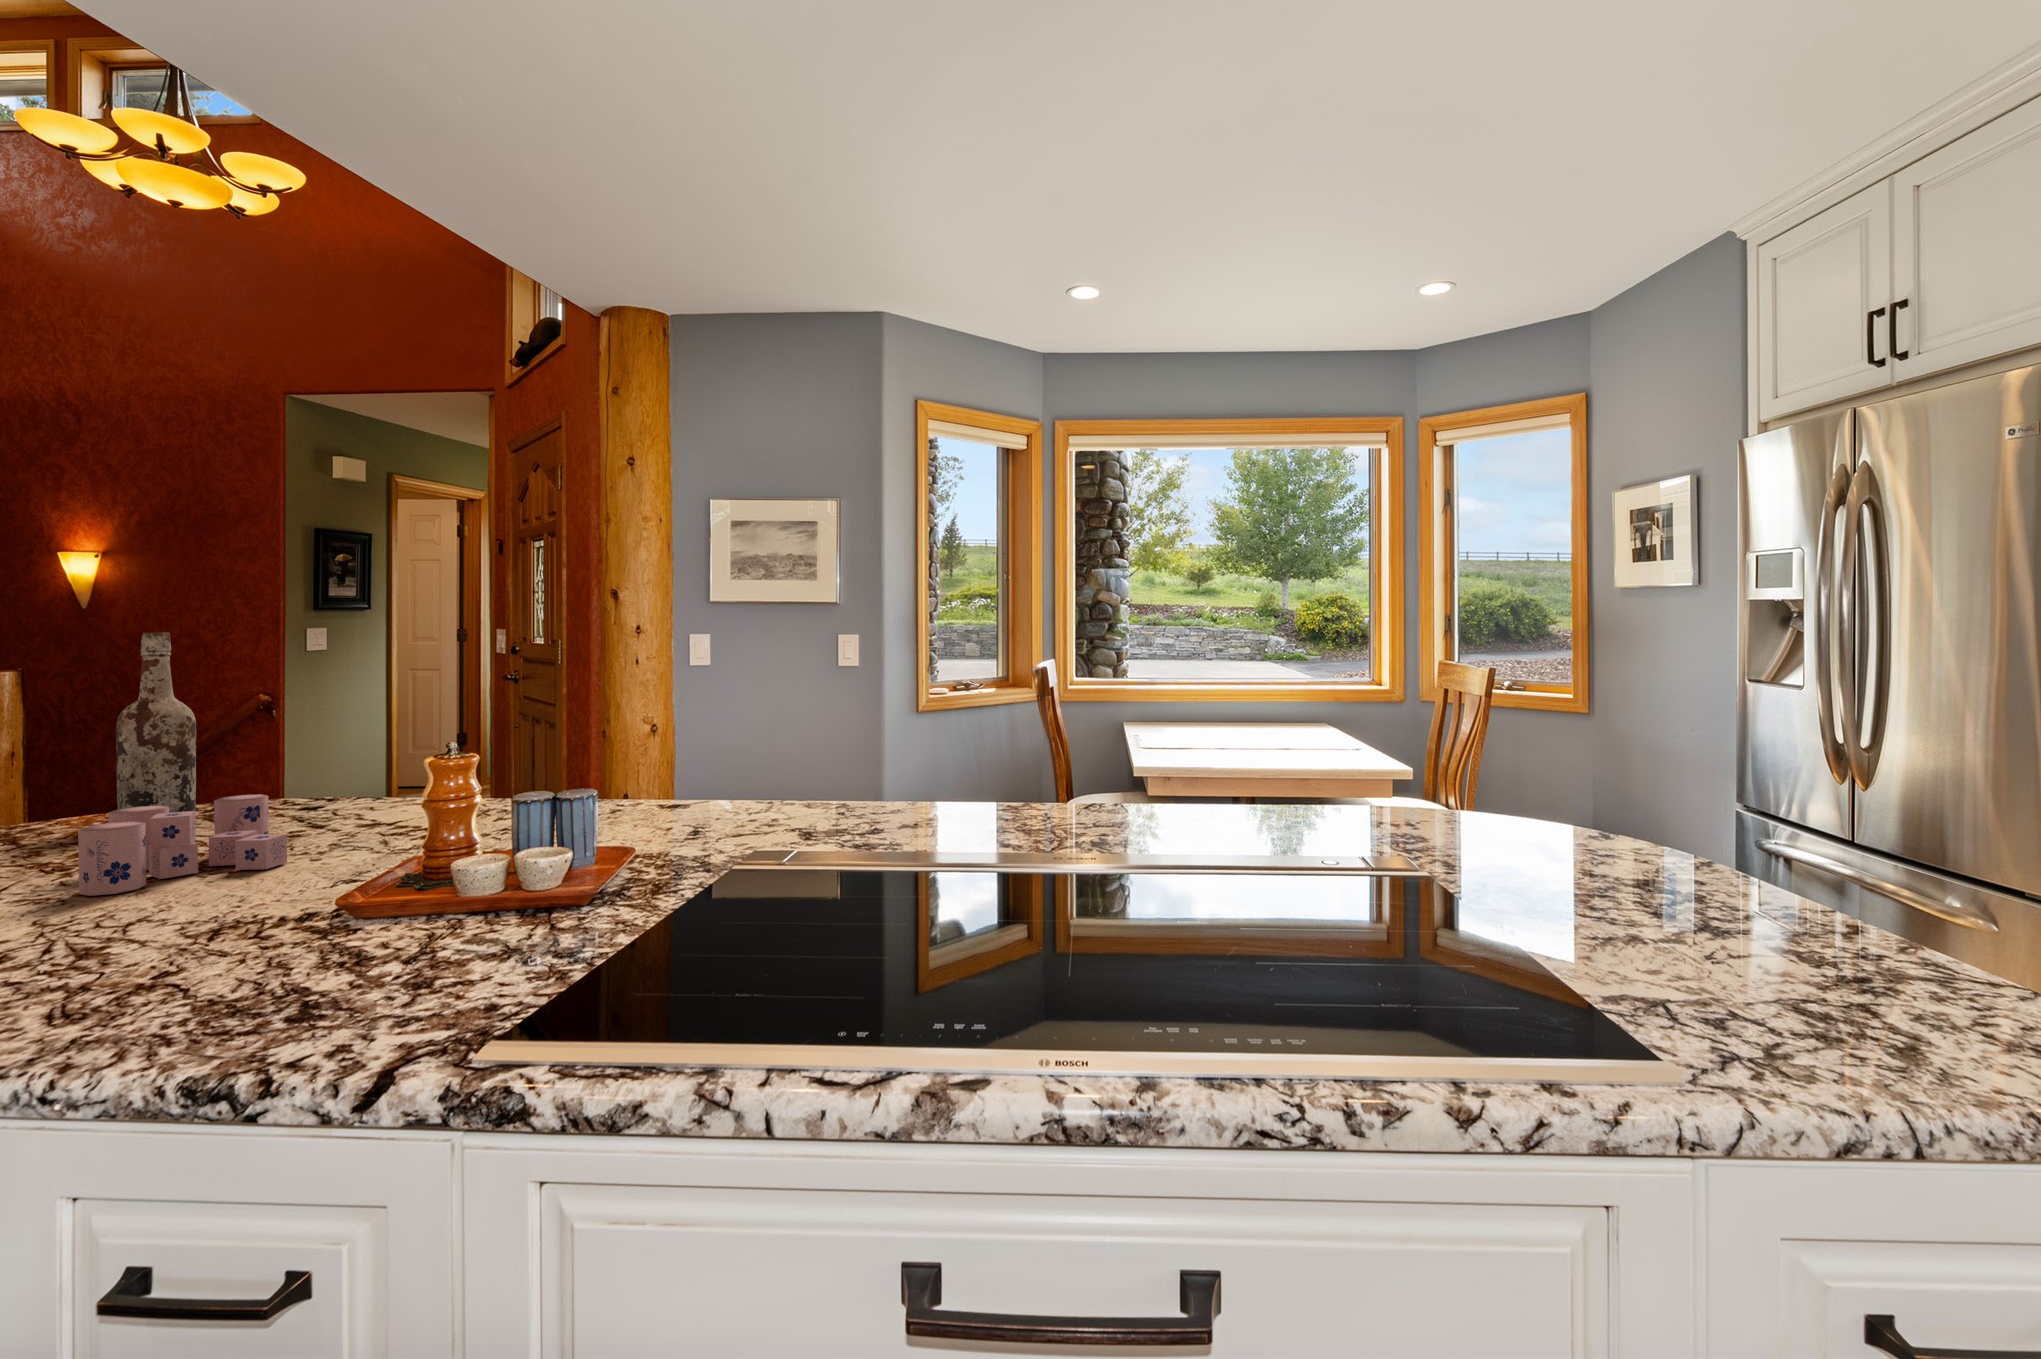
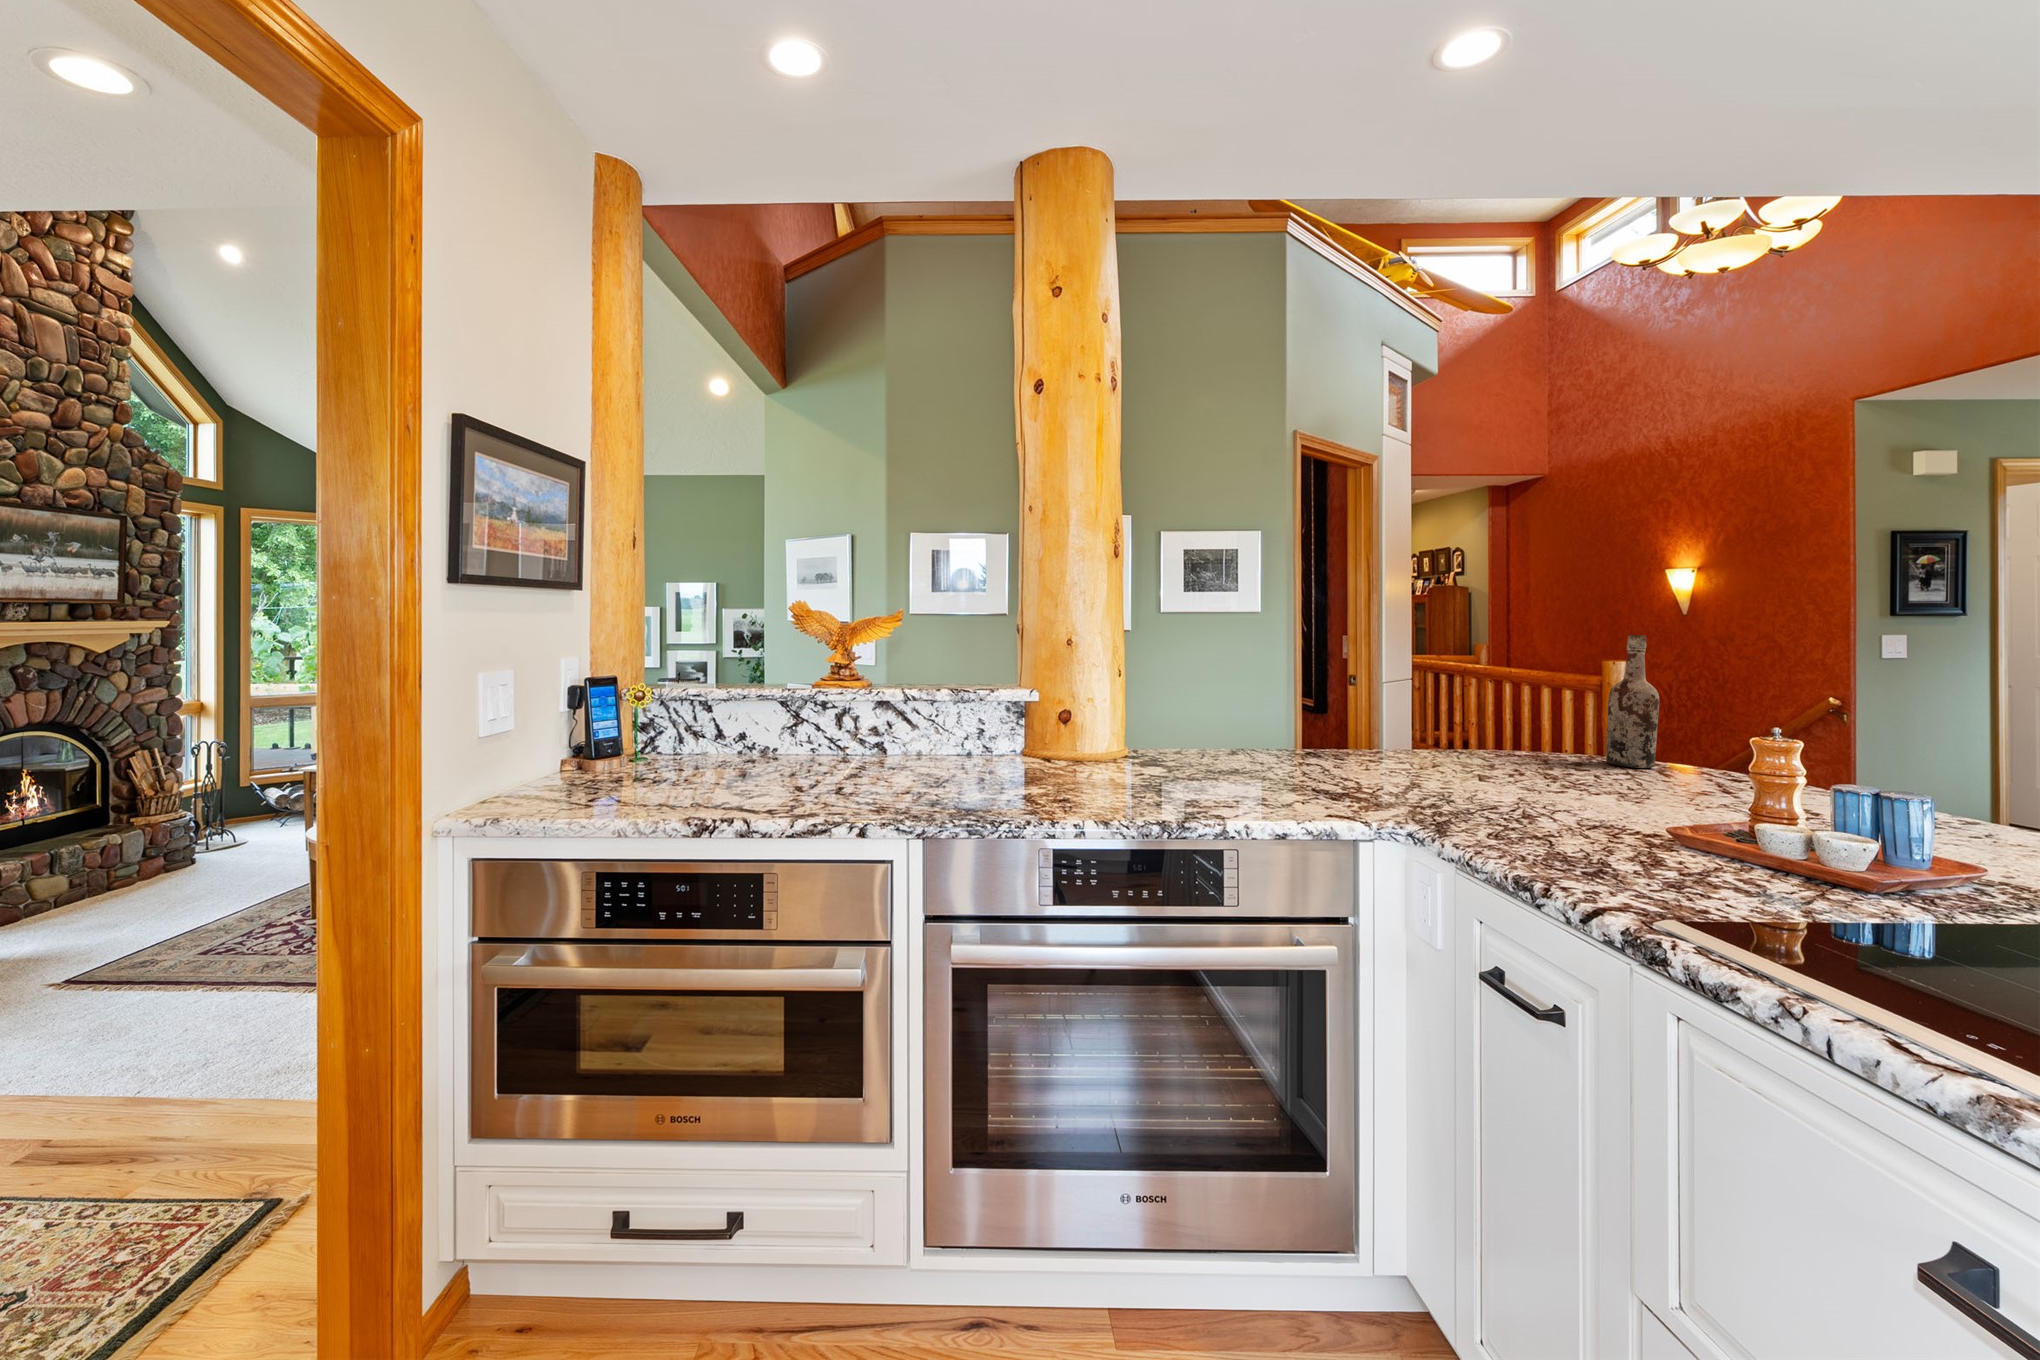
candle: present [78,794,287,896] -> none [1551,746,1681,804]

